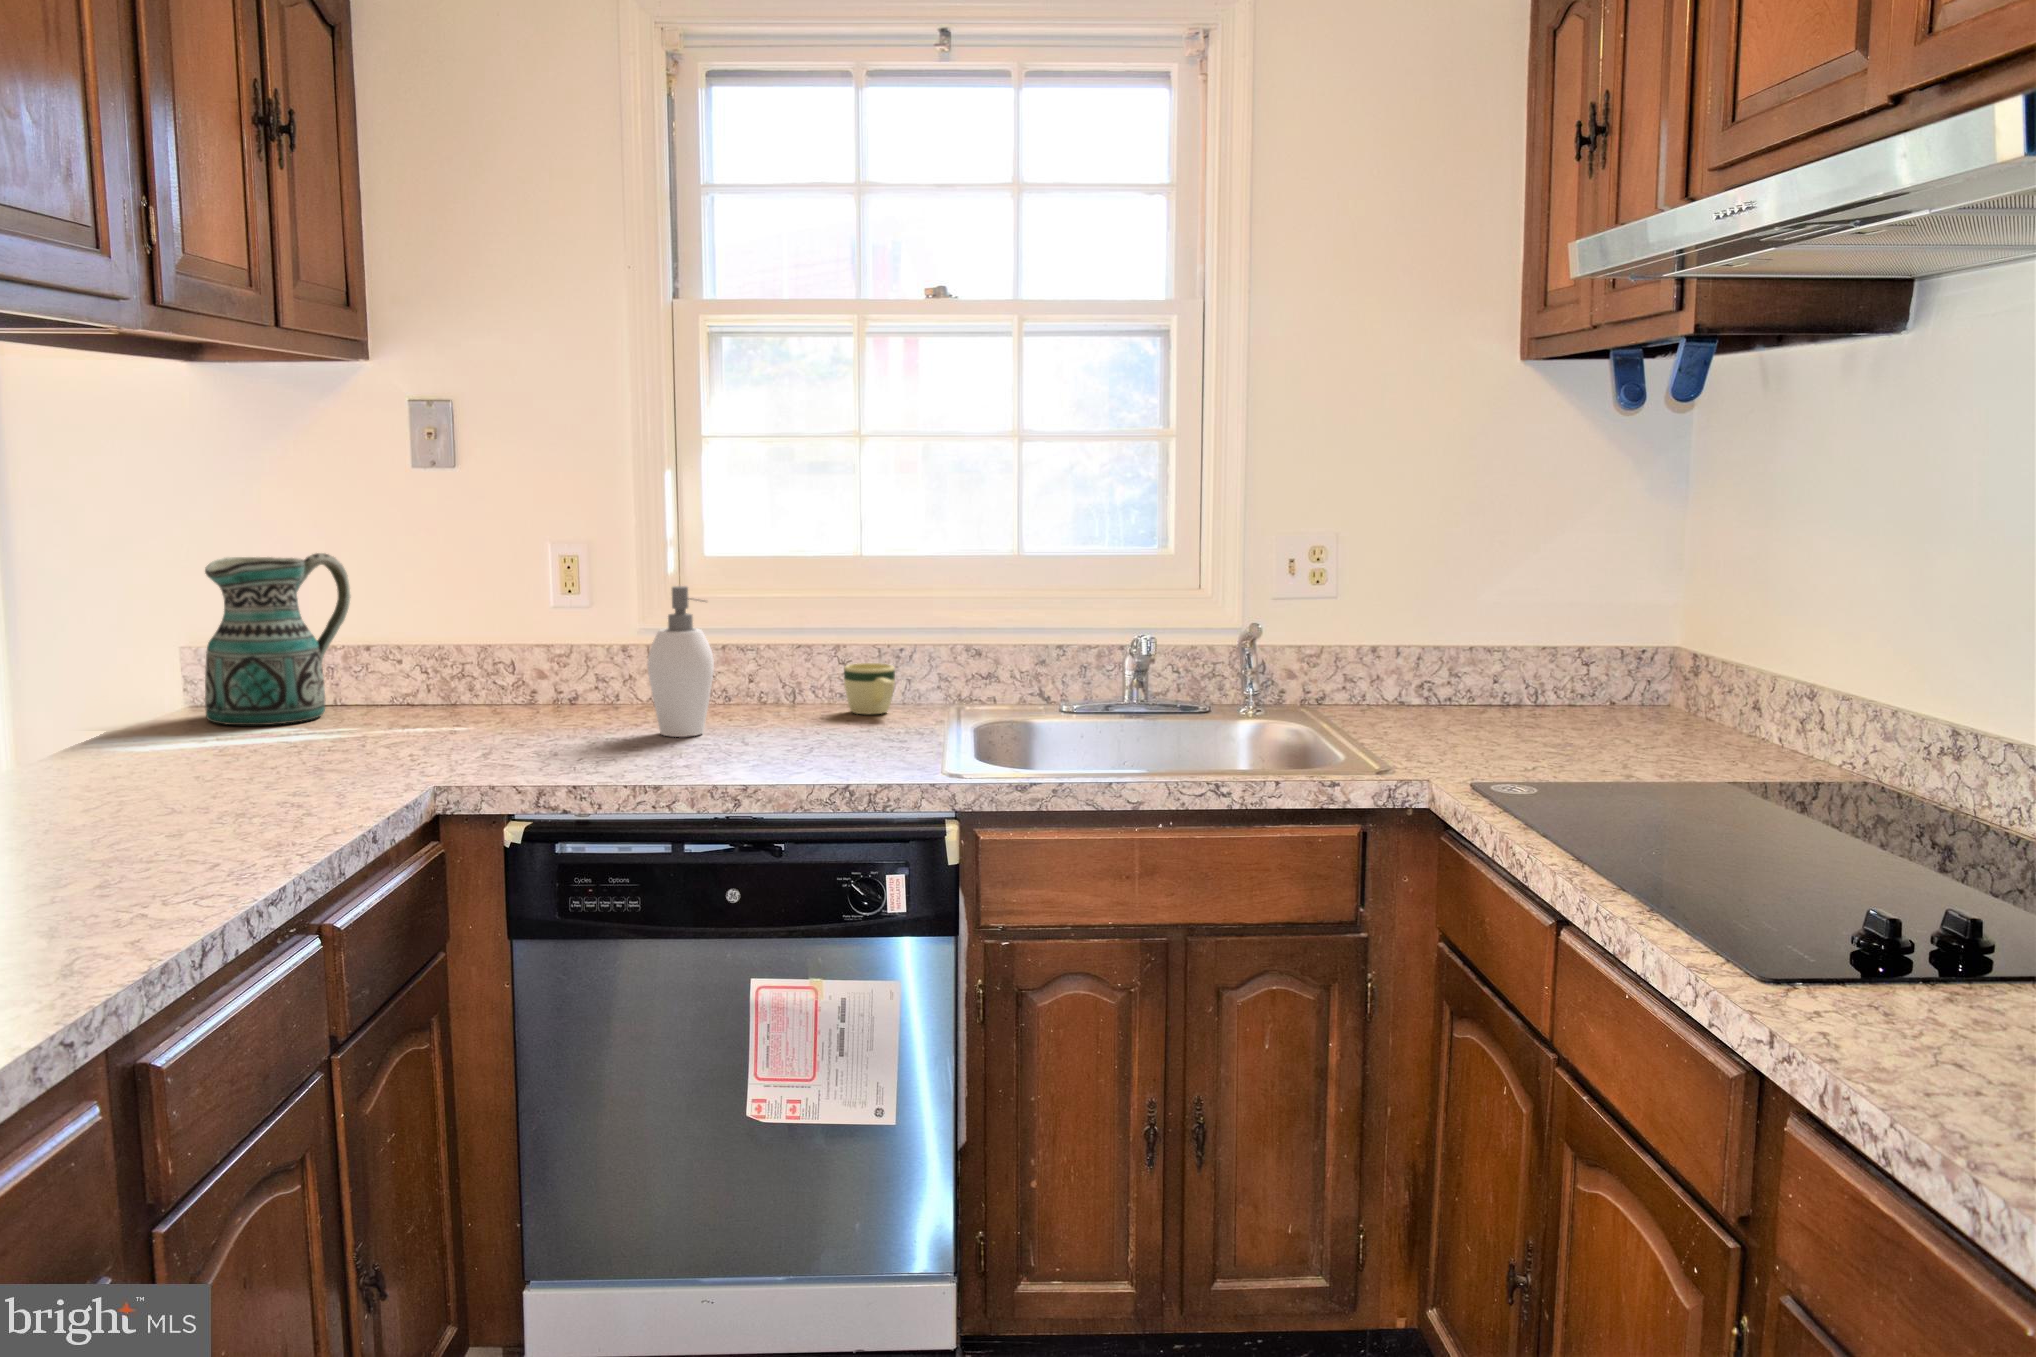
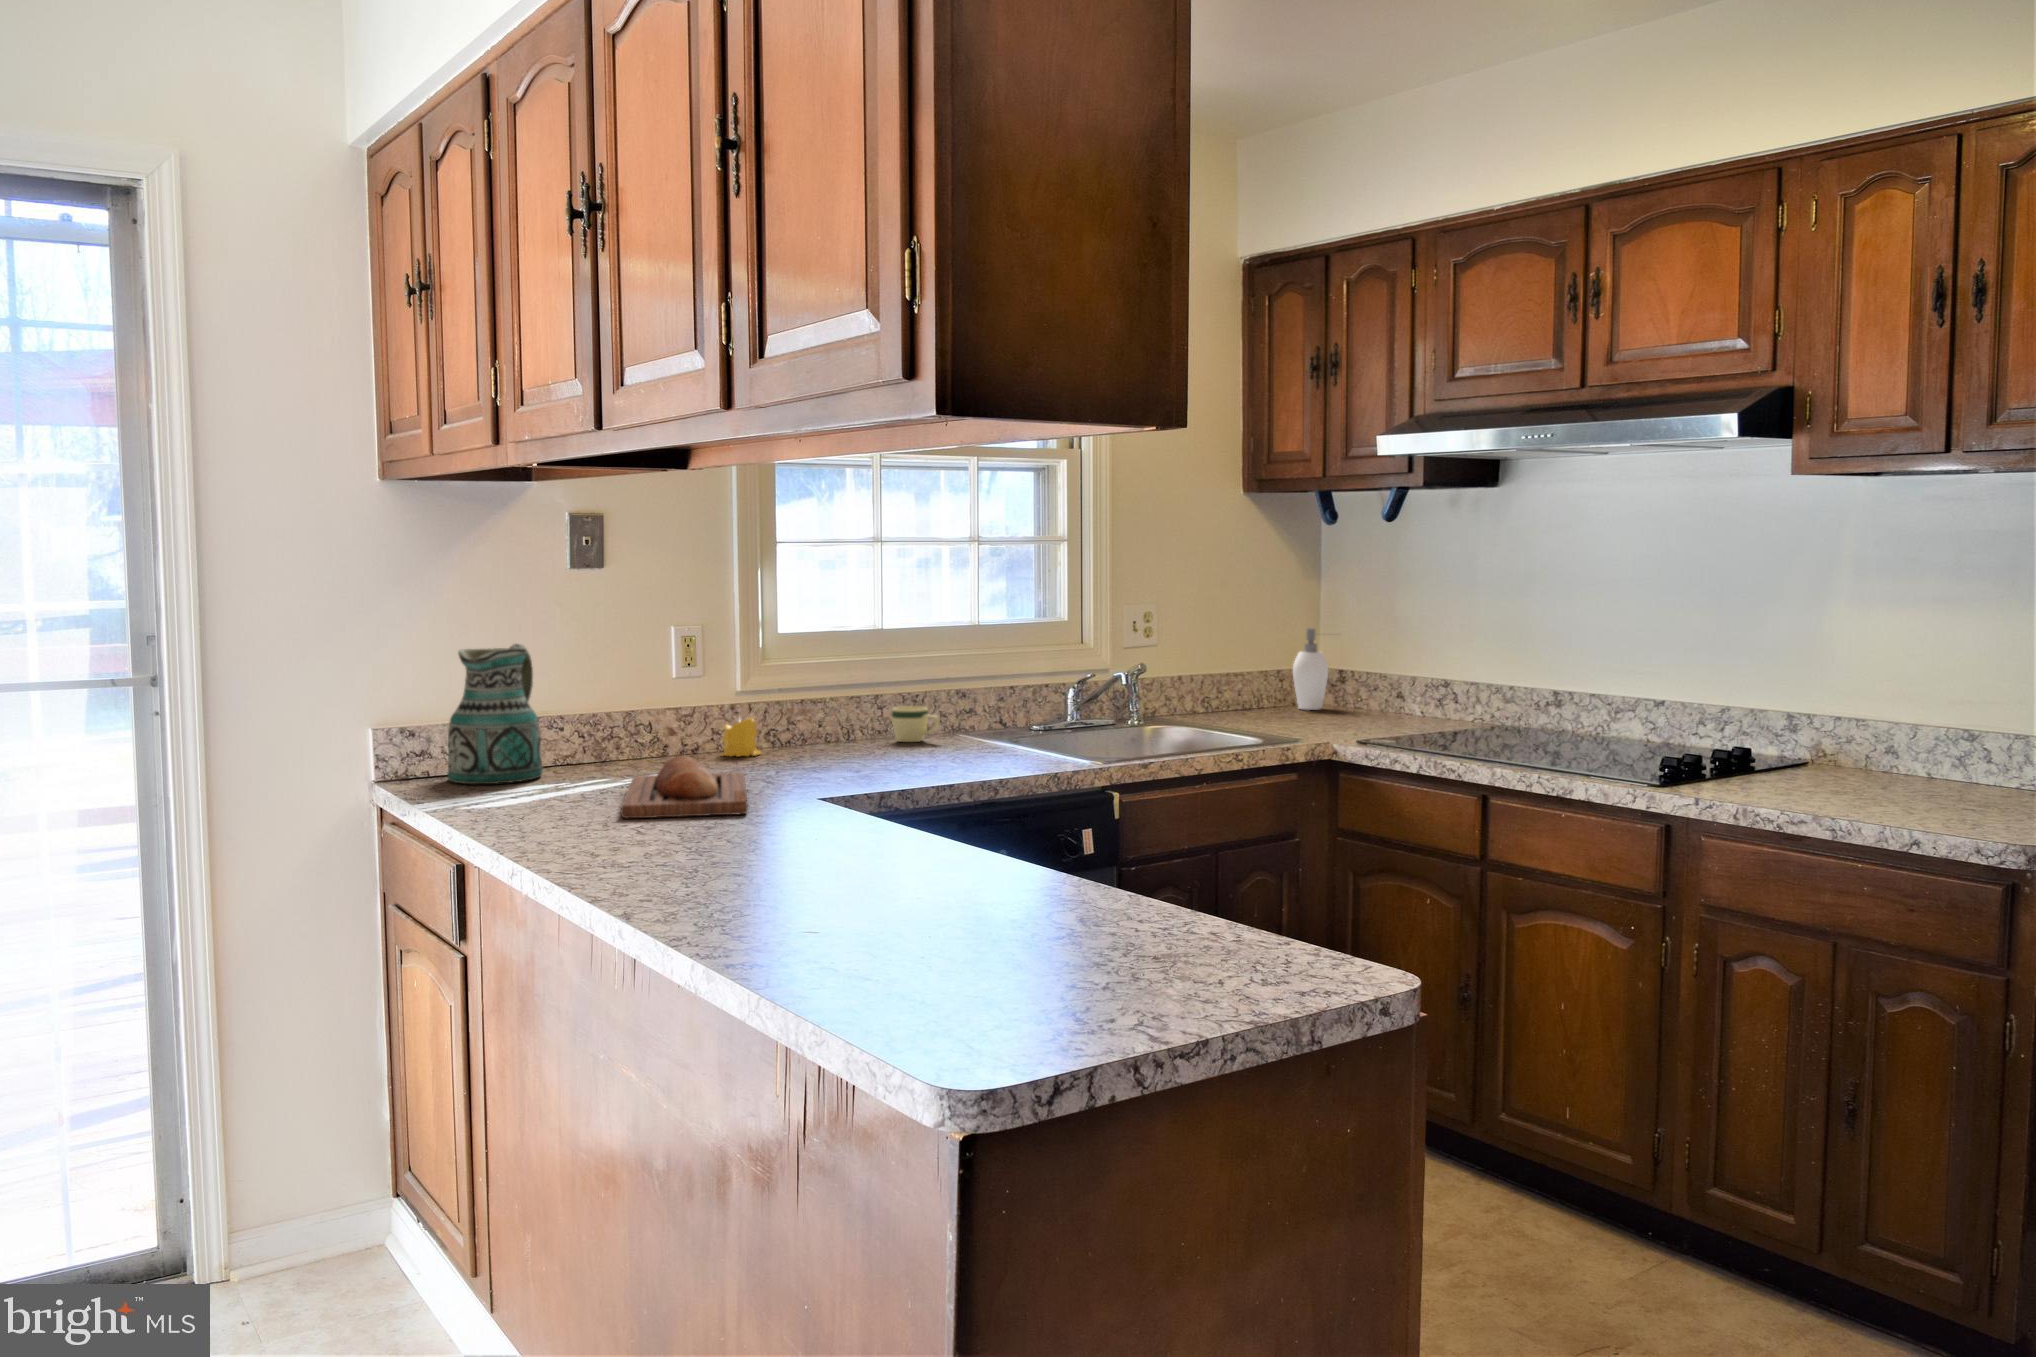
soap dispenser: present [648,586,714,737] -> present [1293,628,1328,710]
candle: none [586,660,640,715] -> present [723,717,761,756]
bread loaf: none [145,716,452,807] -> present [621,756,748,818]

